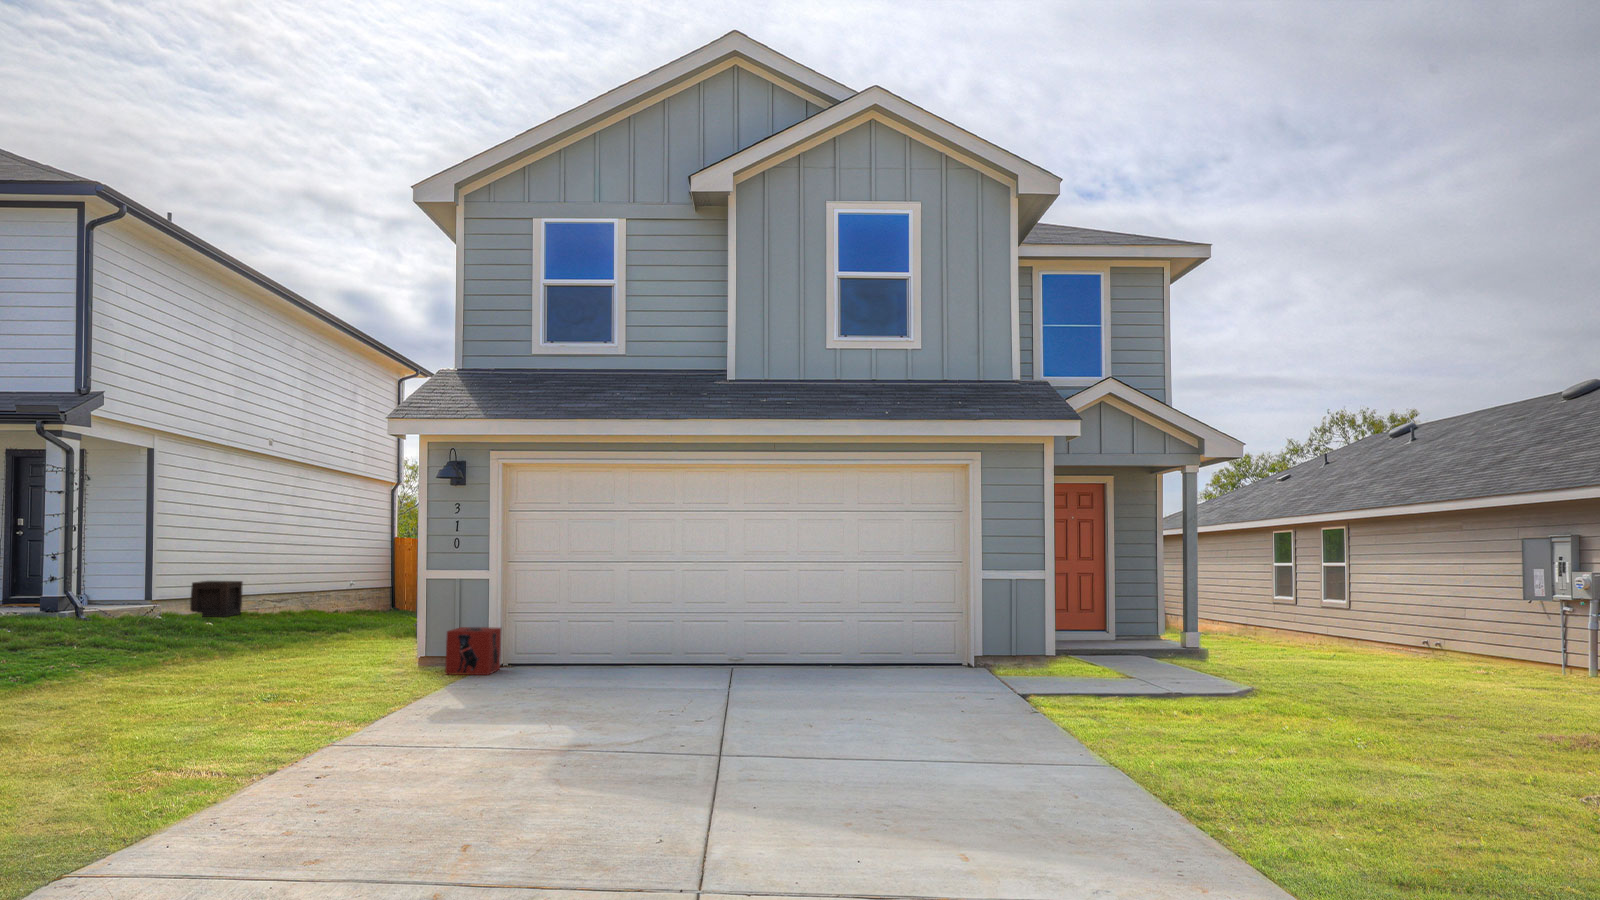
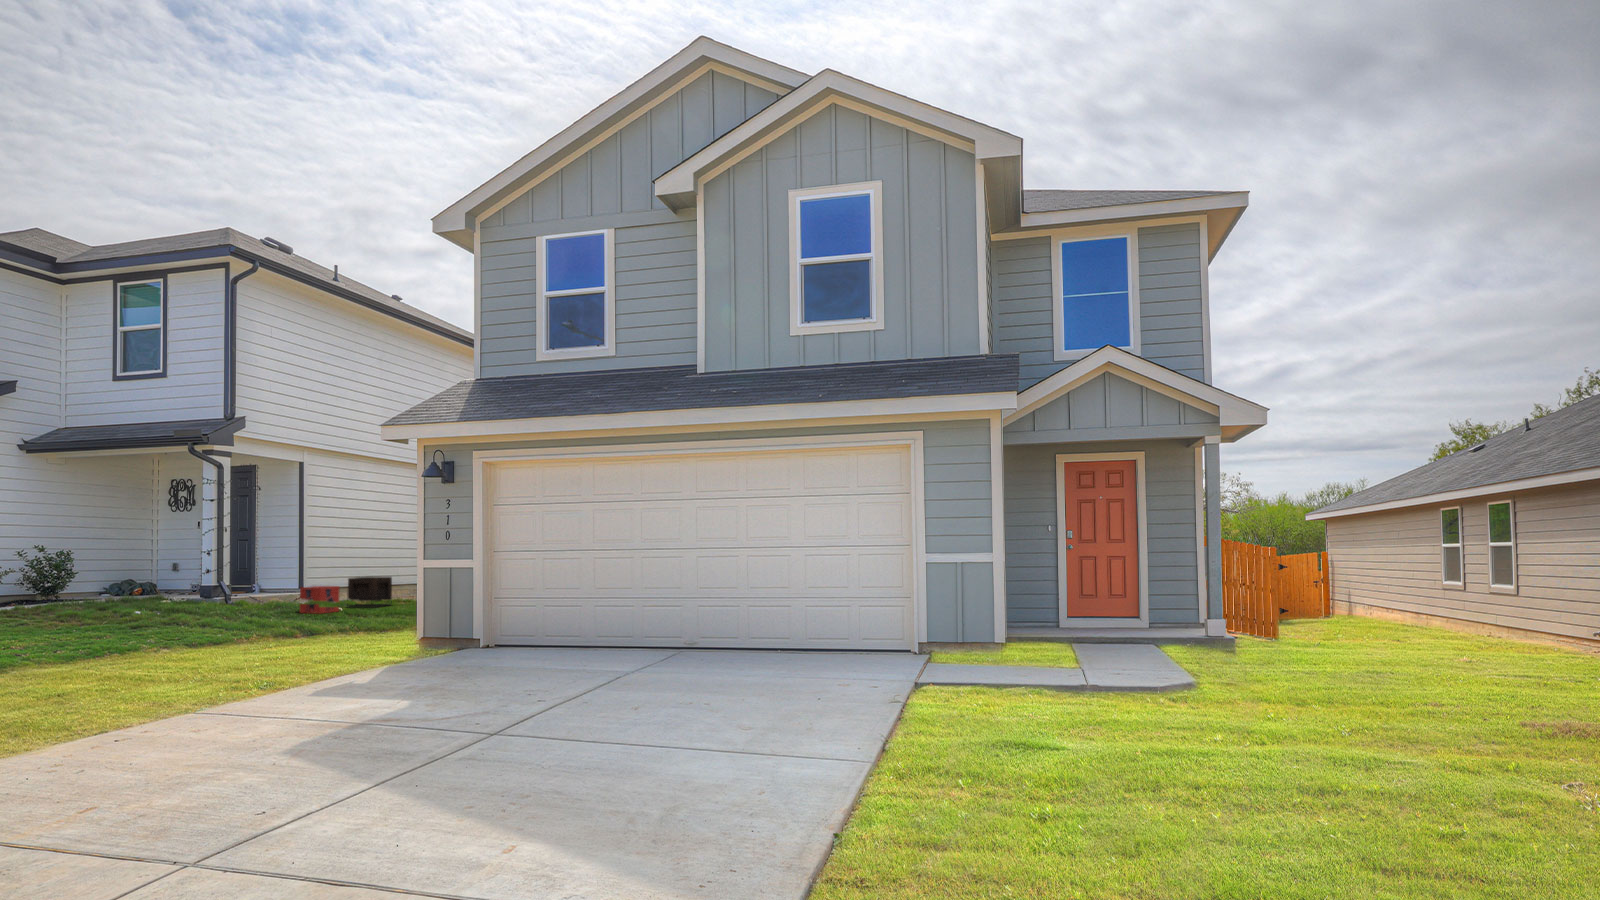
storage box: present [445,627,501,675] -> present [300,586,339,614]

